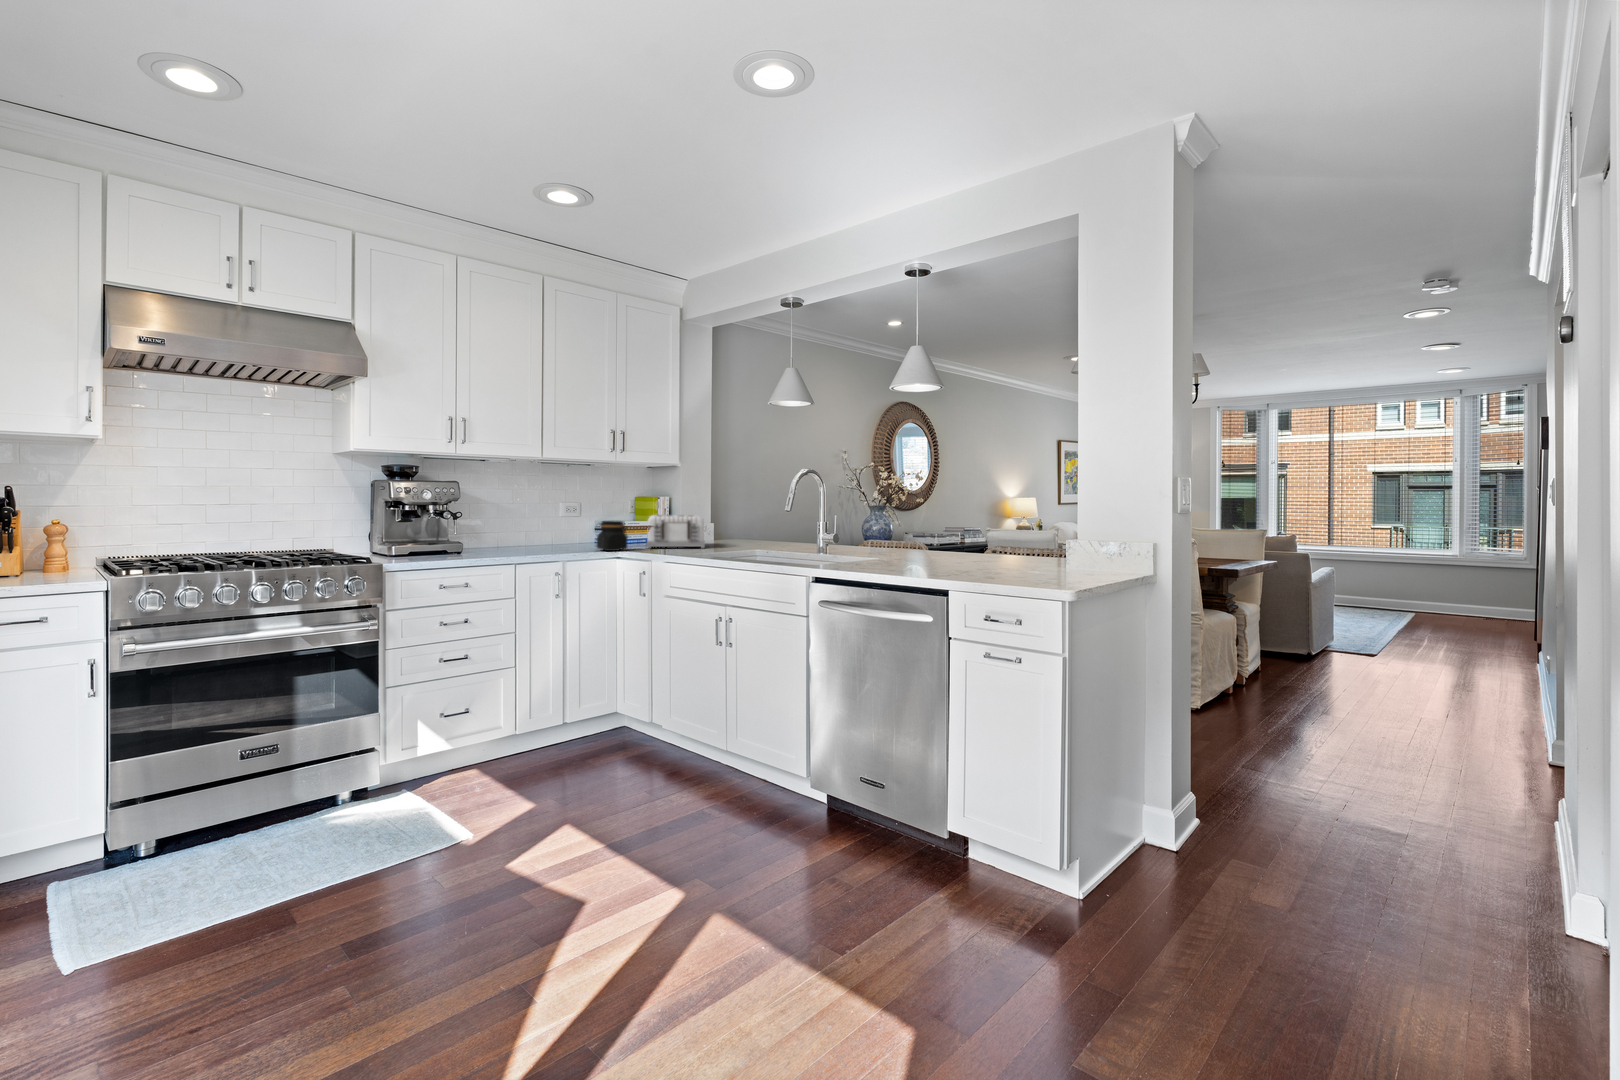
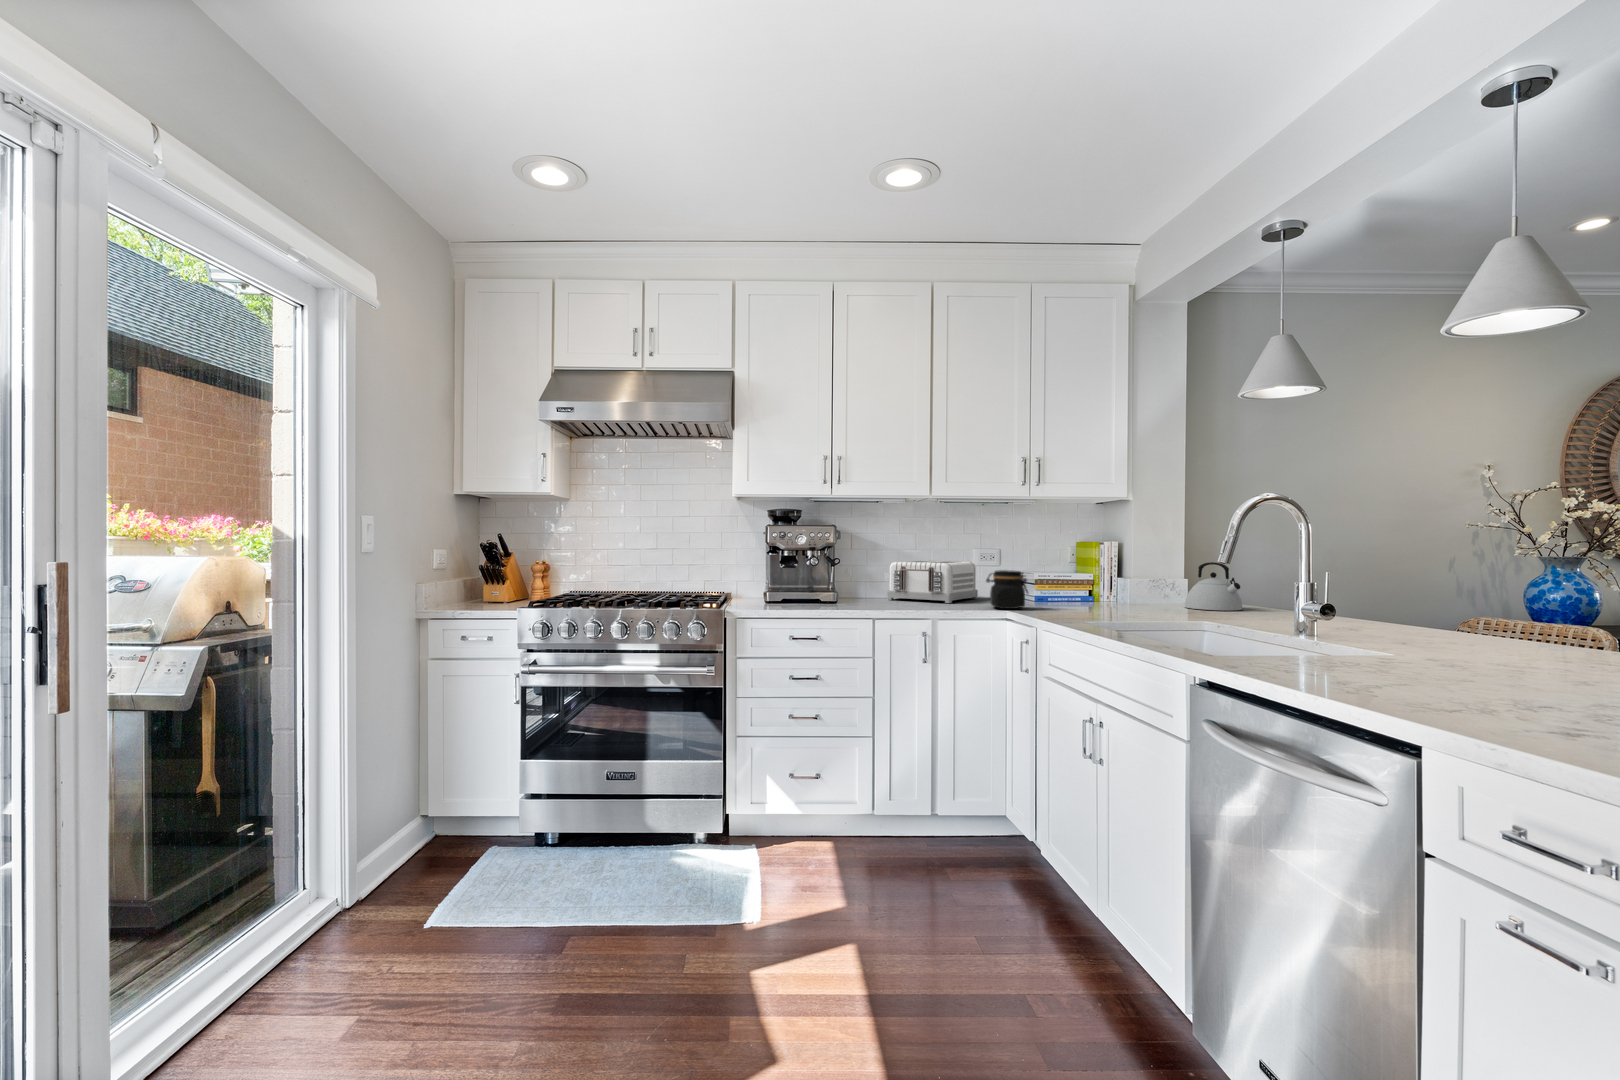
kettle: none [717,512,753,544] -> present [1185,562,1243,611]
toaster: present [647,515,705,549] -> present [887,561,978,603]

